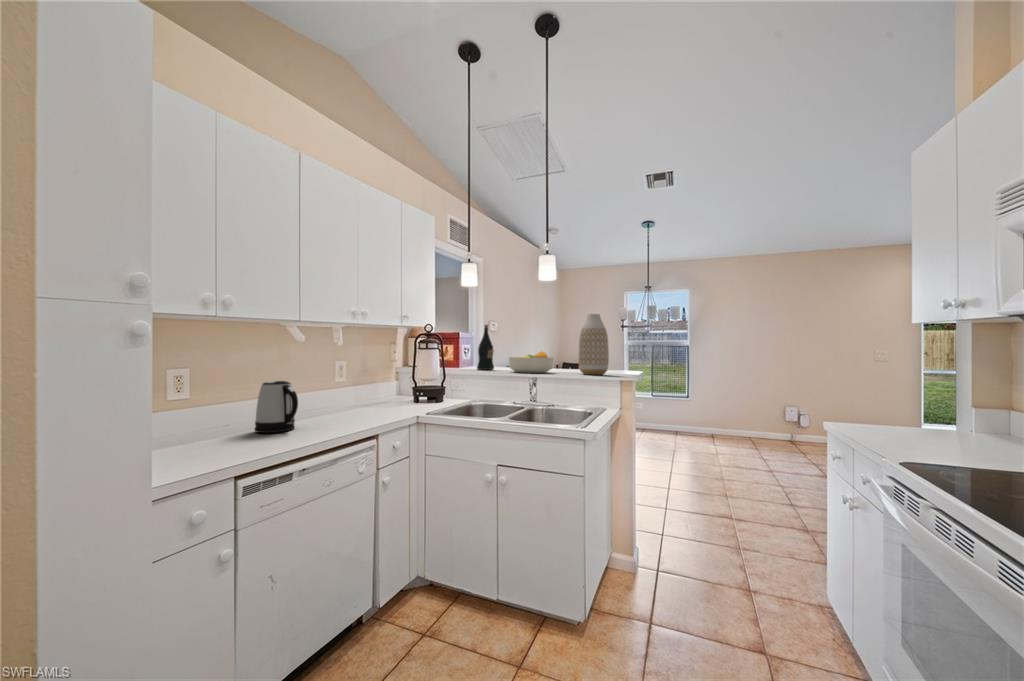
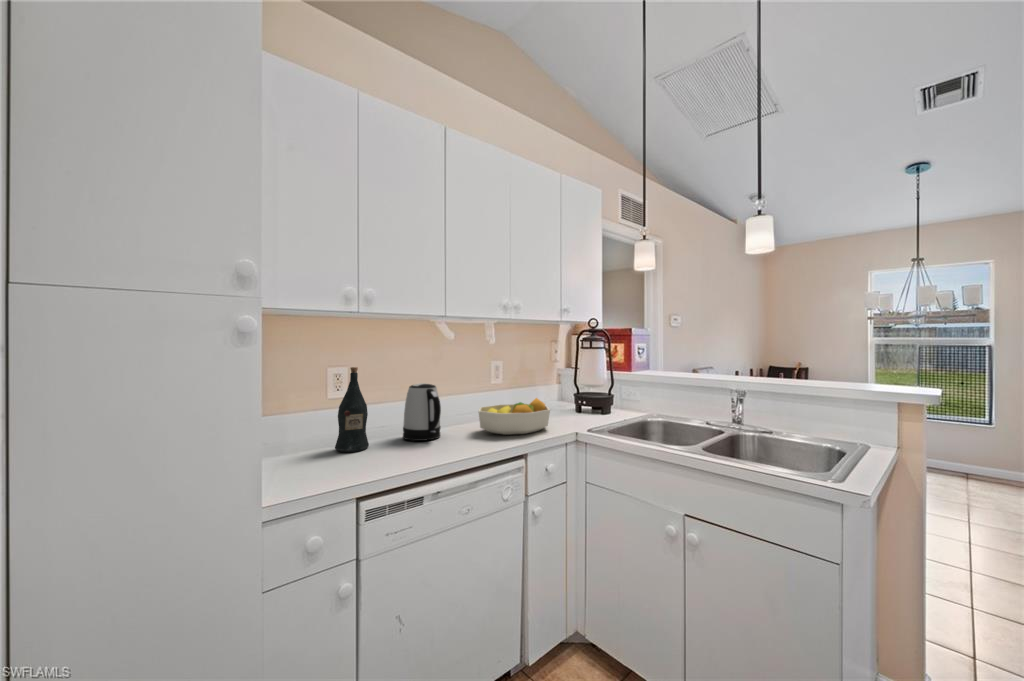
vase: present [579,314,609,375] -> none [822,292,884,390]
wine bottle: present [477,325,494,370] -> present [335,367,369,452]
fruit bowl: present [509,351,554,373] -> present [478,398,550,435]

